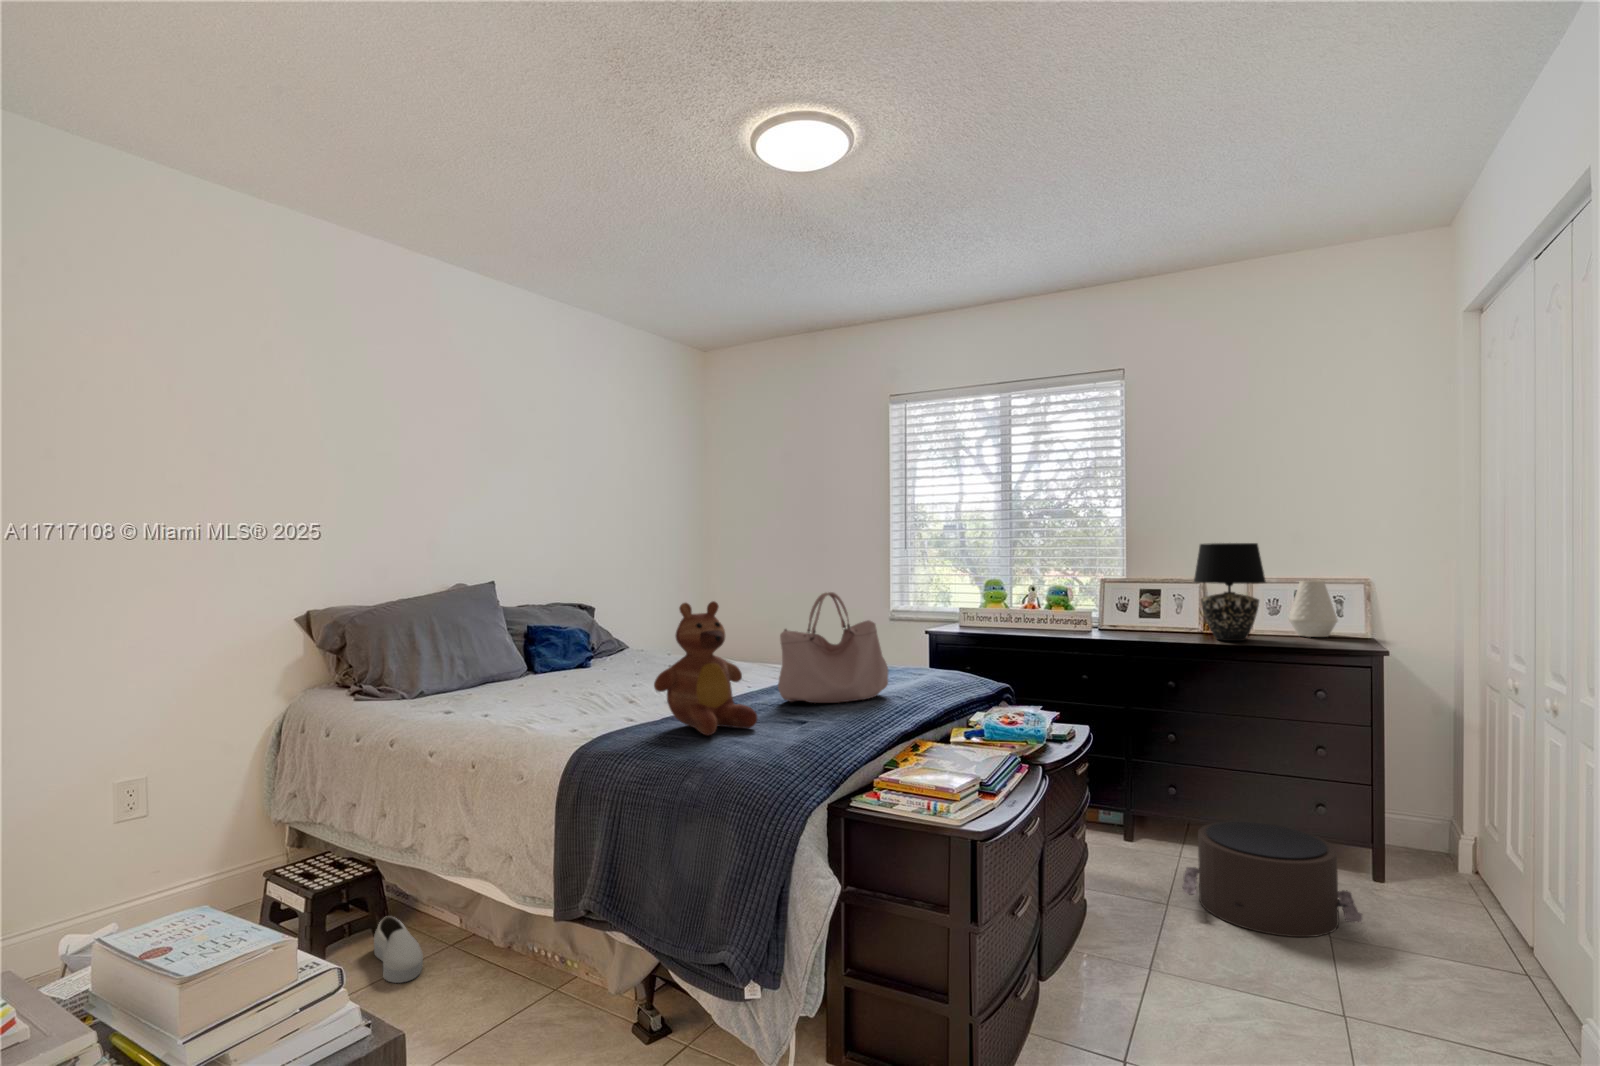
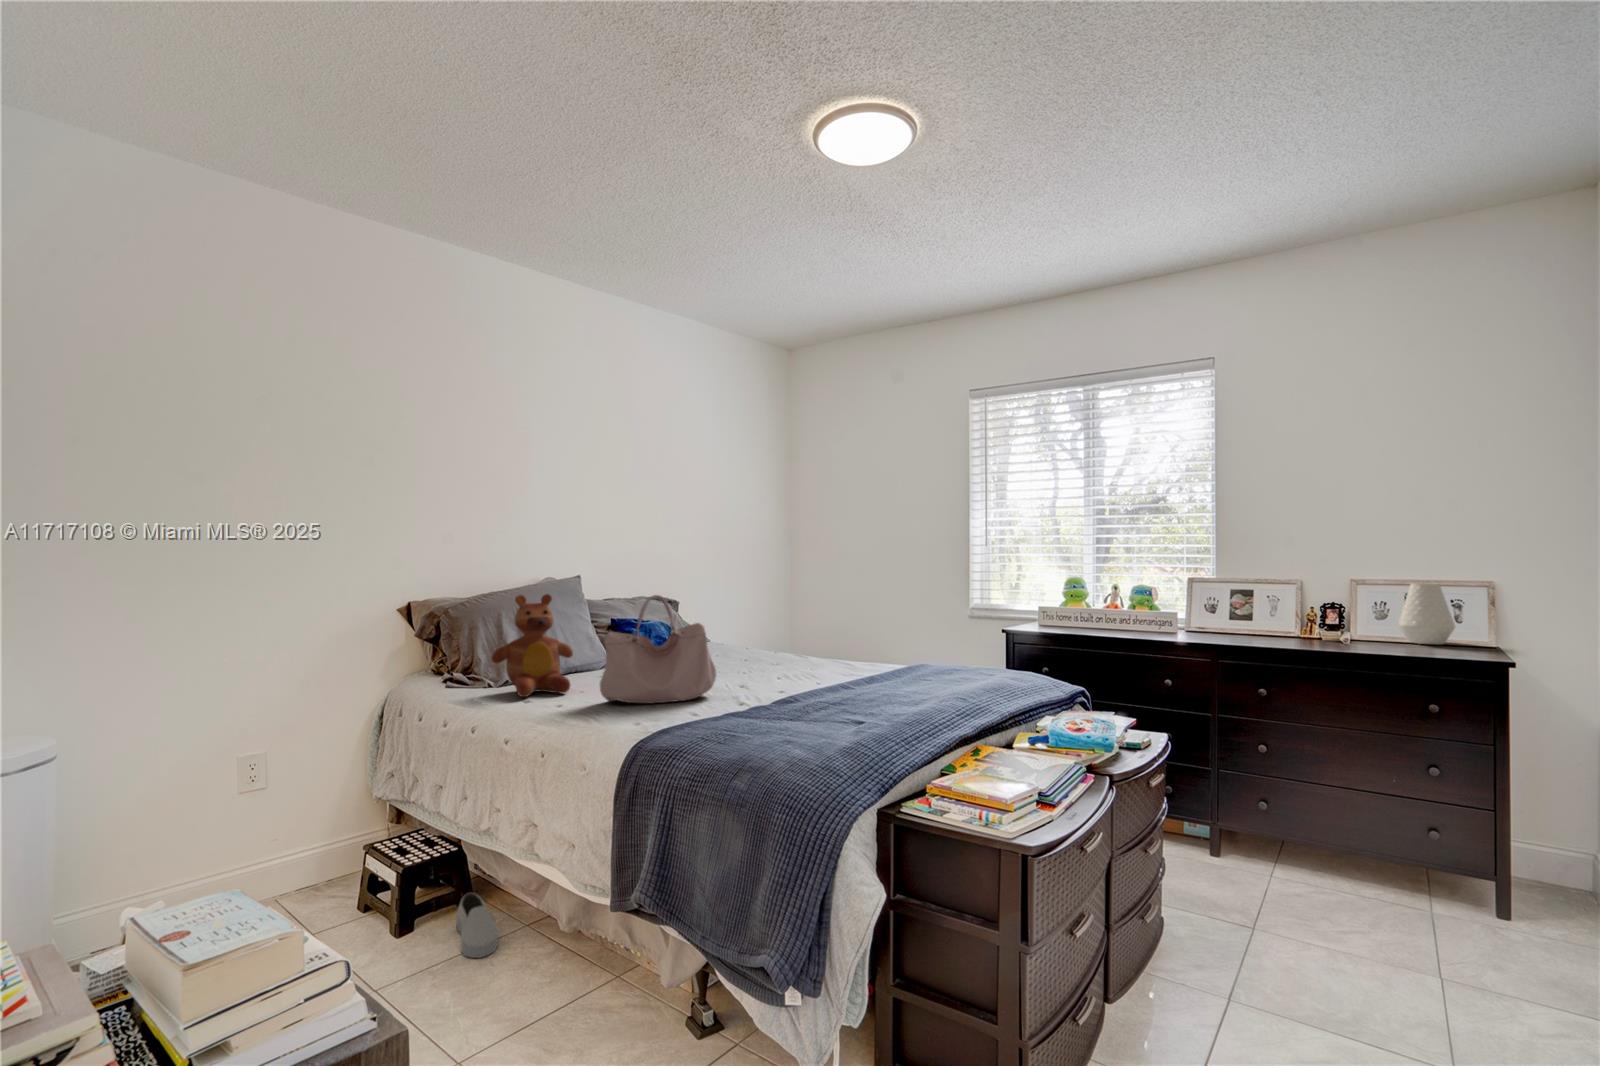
table lamp: present [1194,543,1266,641] -> none [1288,542,1372,647]
handbag: present [778,592,888,703] -> present [599,595,716,703]
teddy bear: present [654,601,757,735] -> present [491,594,573,697]
pouf: present [1182,821,1362,937] -> none [1272,841,1483,973]

